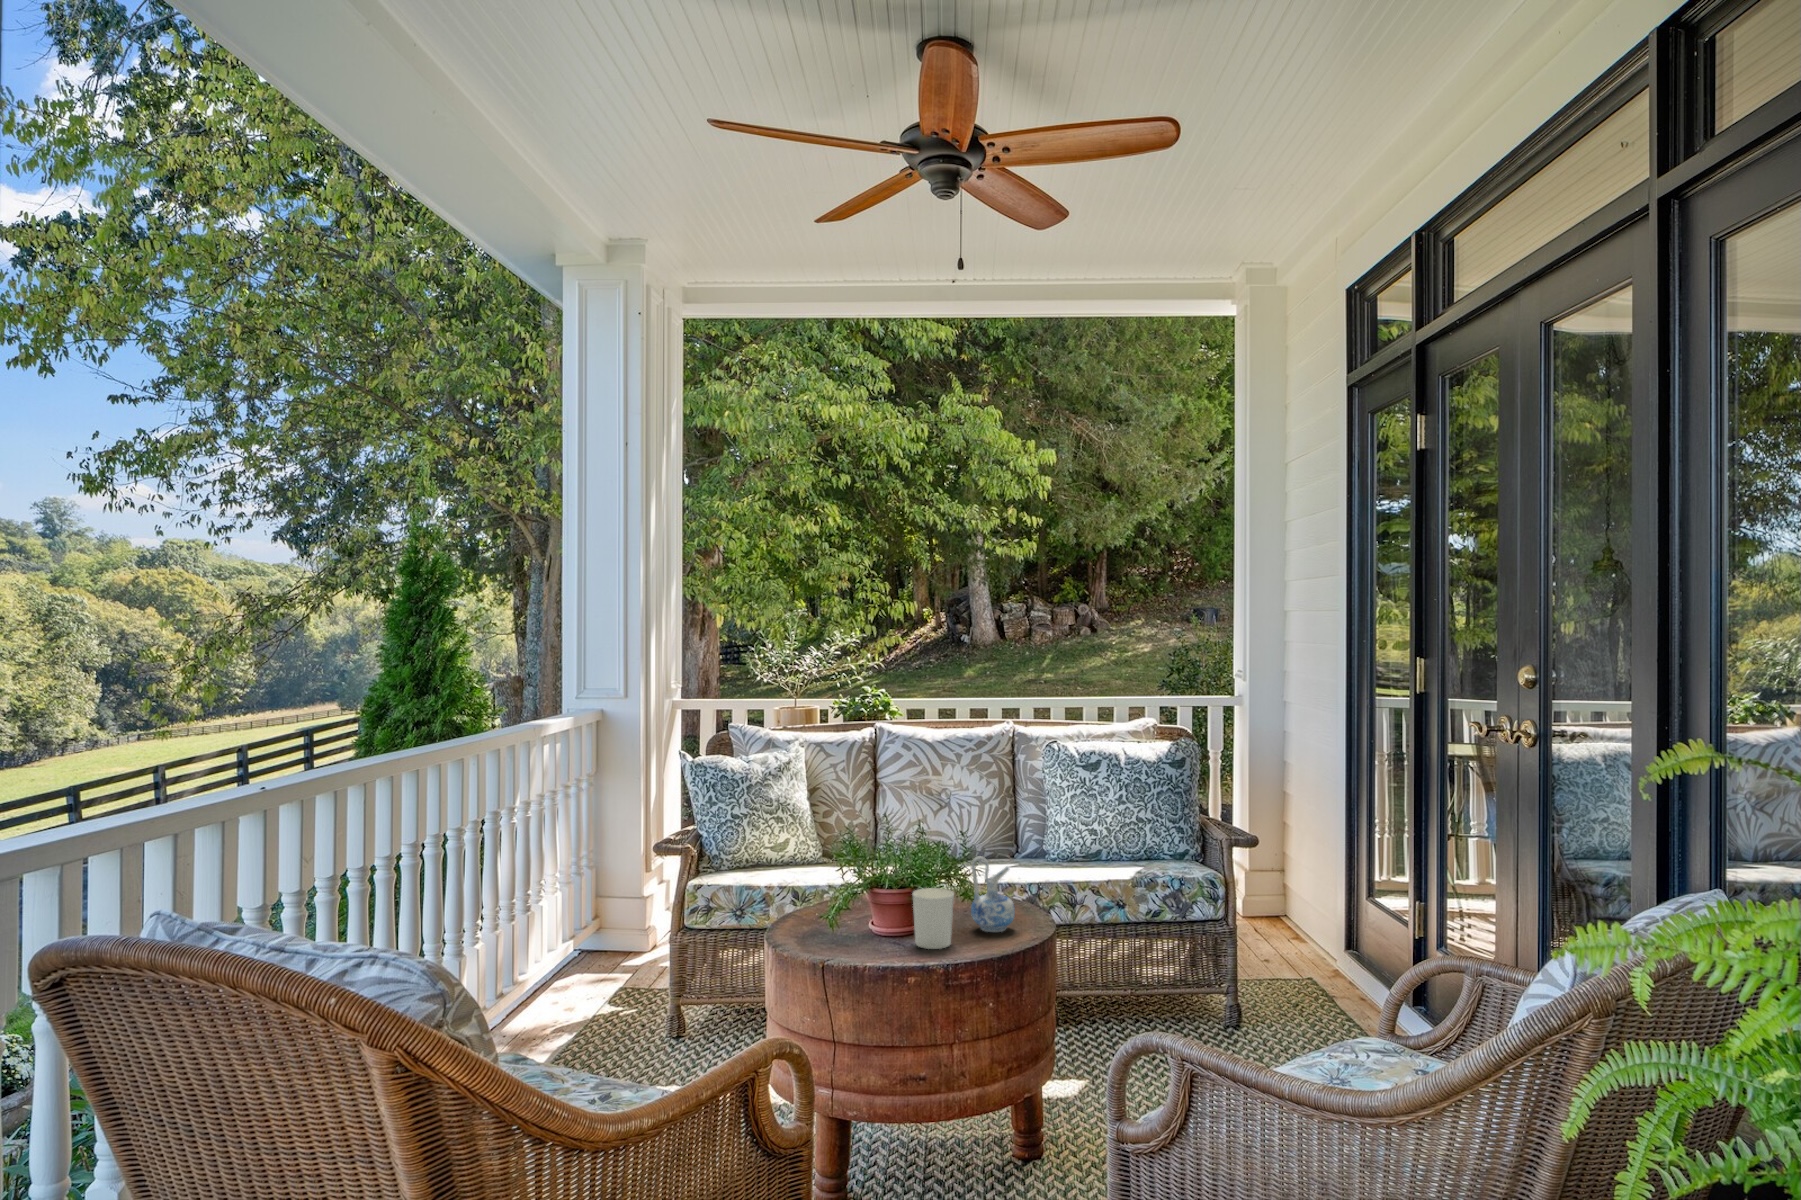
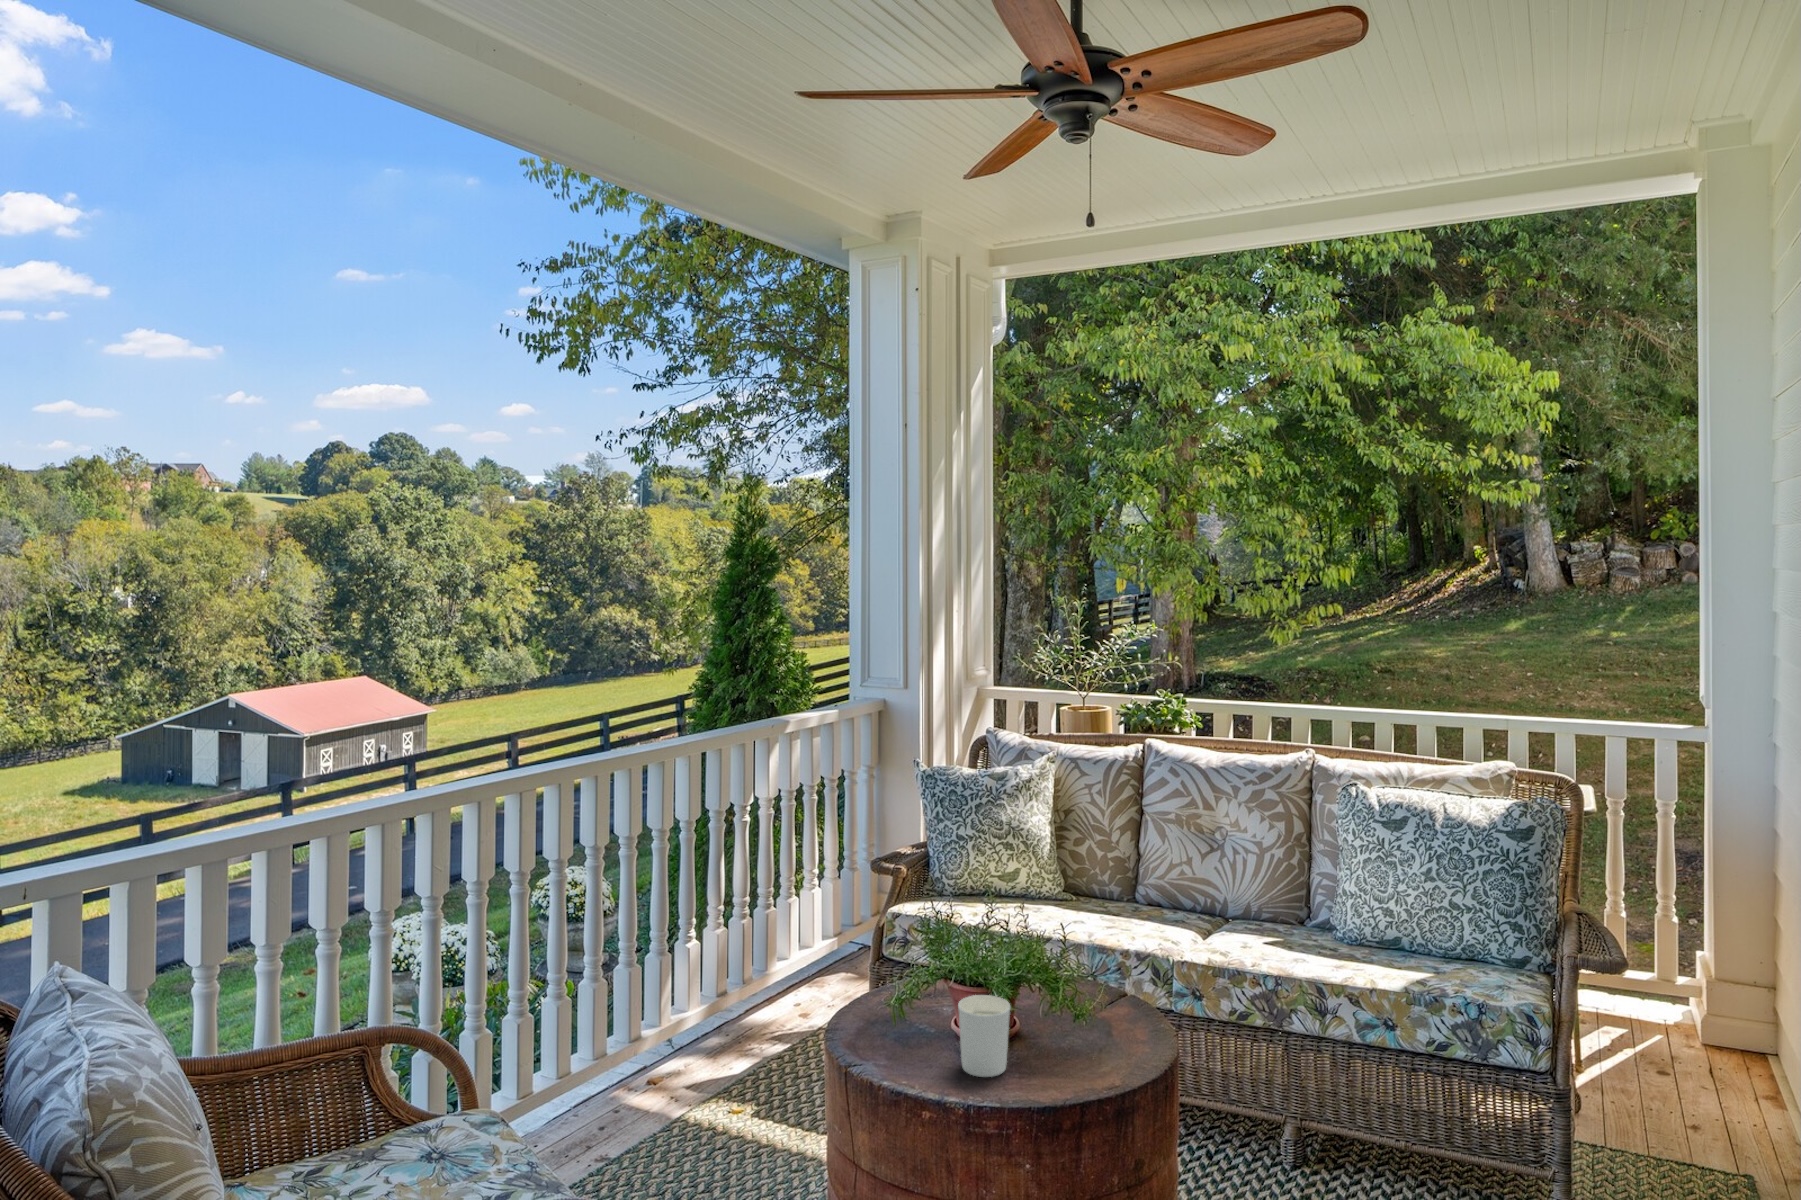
ceramic pitcher: present [971,856,1015,932] -> none [1054,963,1110,1064]

